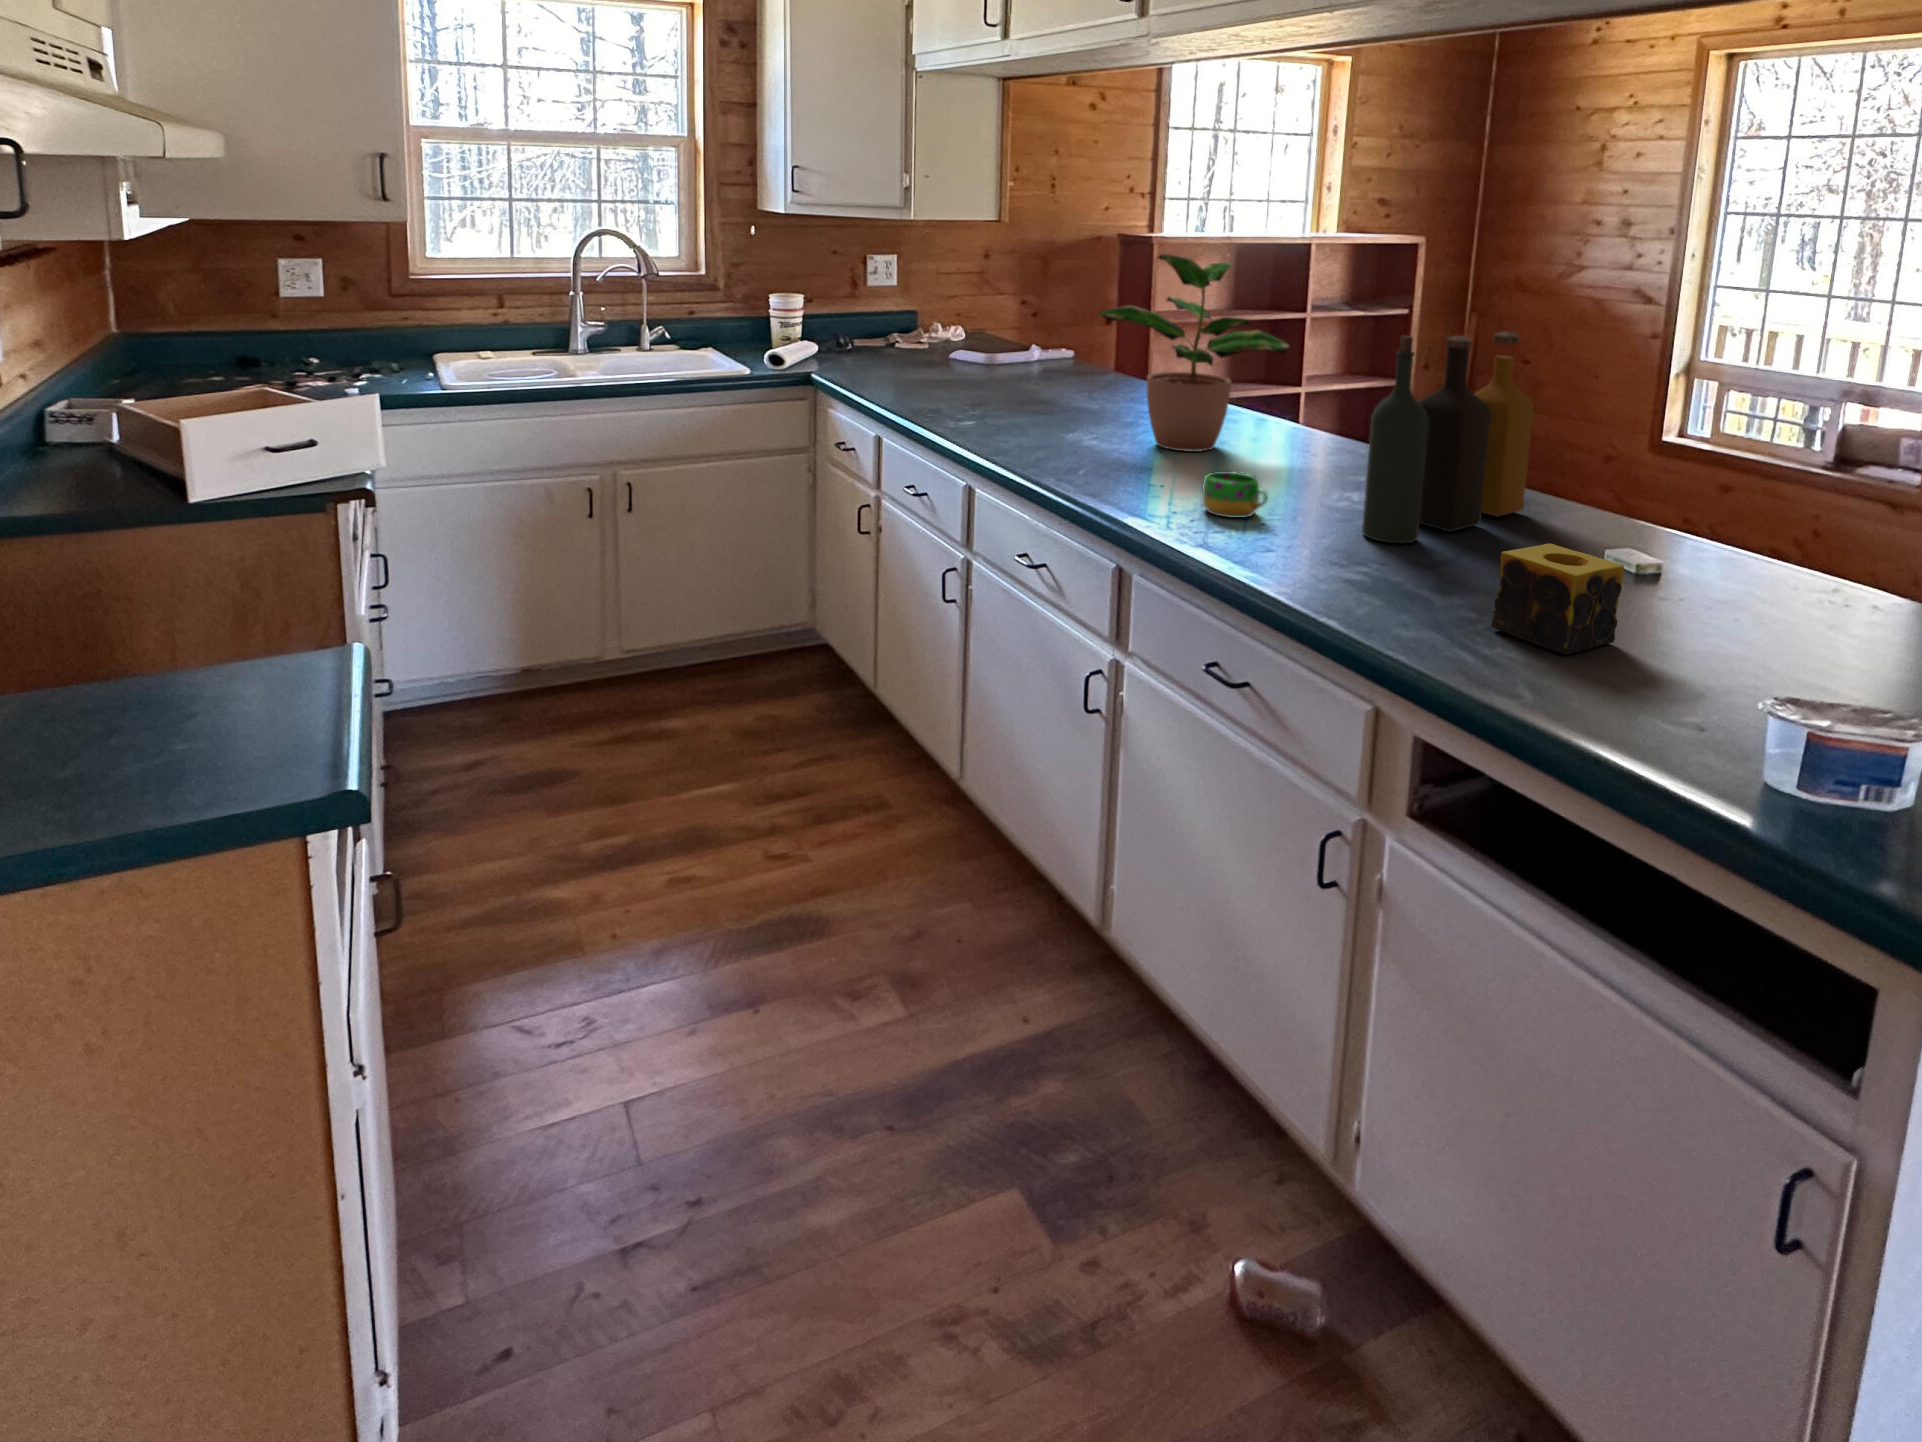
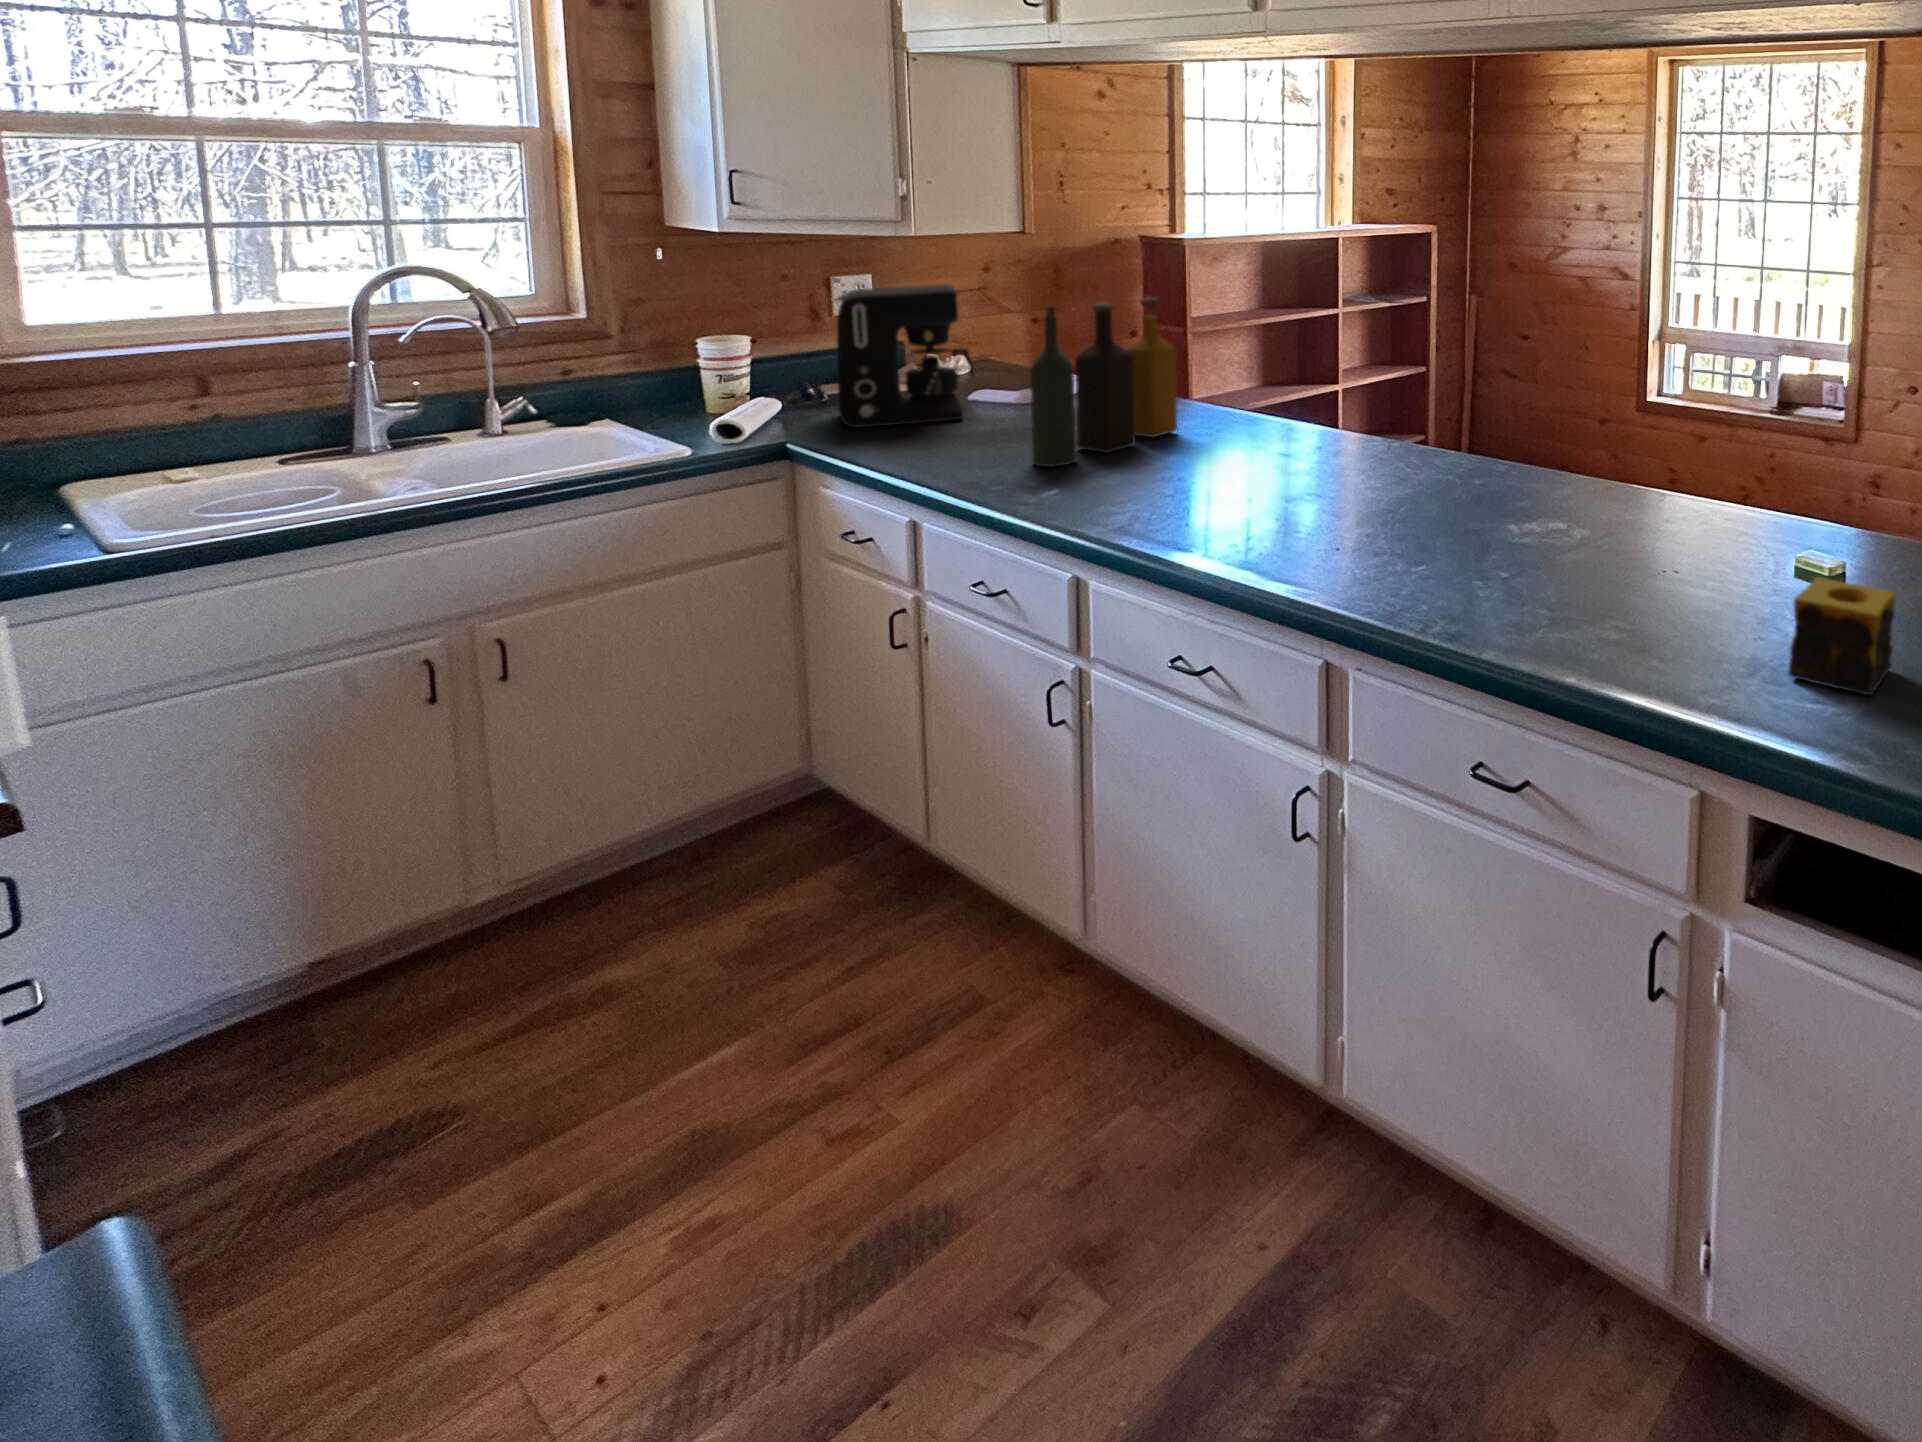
potted plant: present [1099,254,1290,452] -> none [1224,281,1433,498]
coffee maker: none [845,260,945,369] -> present [837,284,974,428]
bottle: present [1362,332,1534,544] -> present [1030,297,1178,467]
mug: present [1202,471,1268,518] -> none [1411,527,1488,583]

